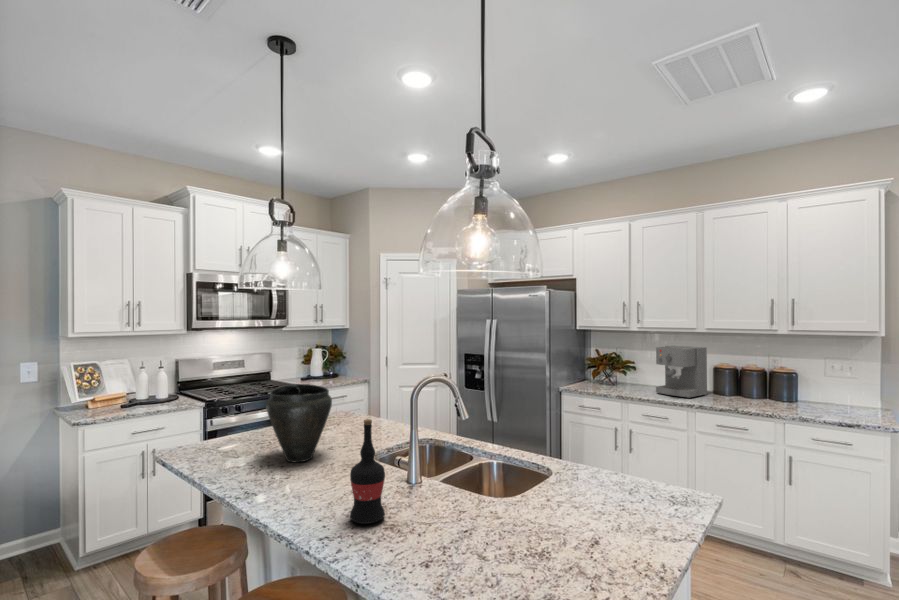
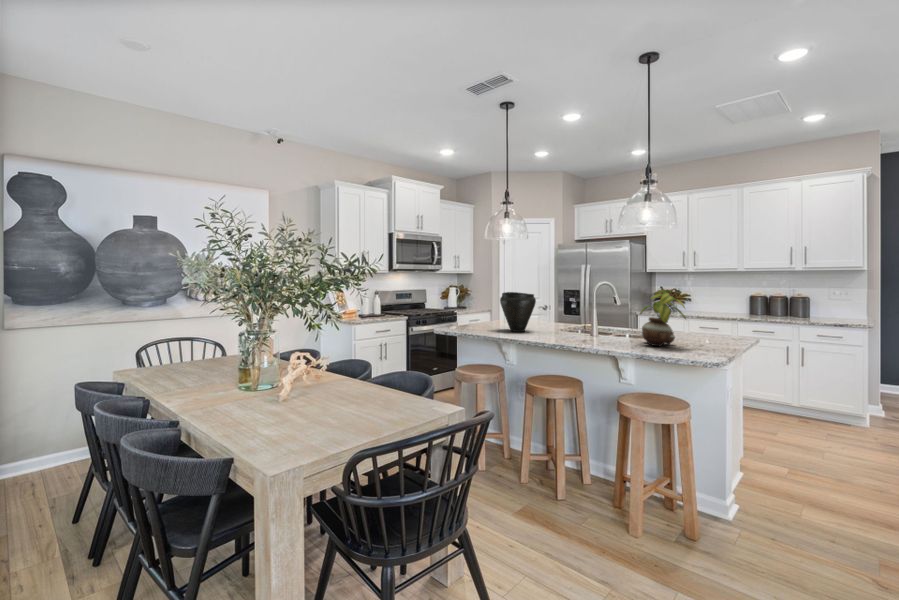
coffee maker: present [656,345,707,398] -> none [707,282,745,316]
potted plant: none [464,414,550,540] -> present [640,289,686,346]
wine bottle: present [350,419,385,524] -> none [580,296,598,343]

